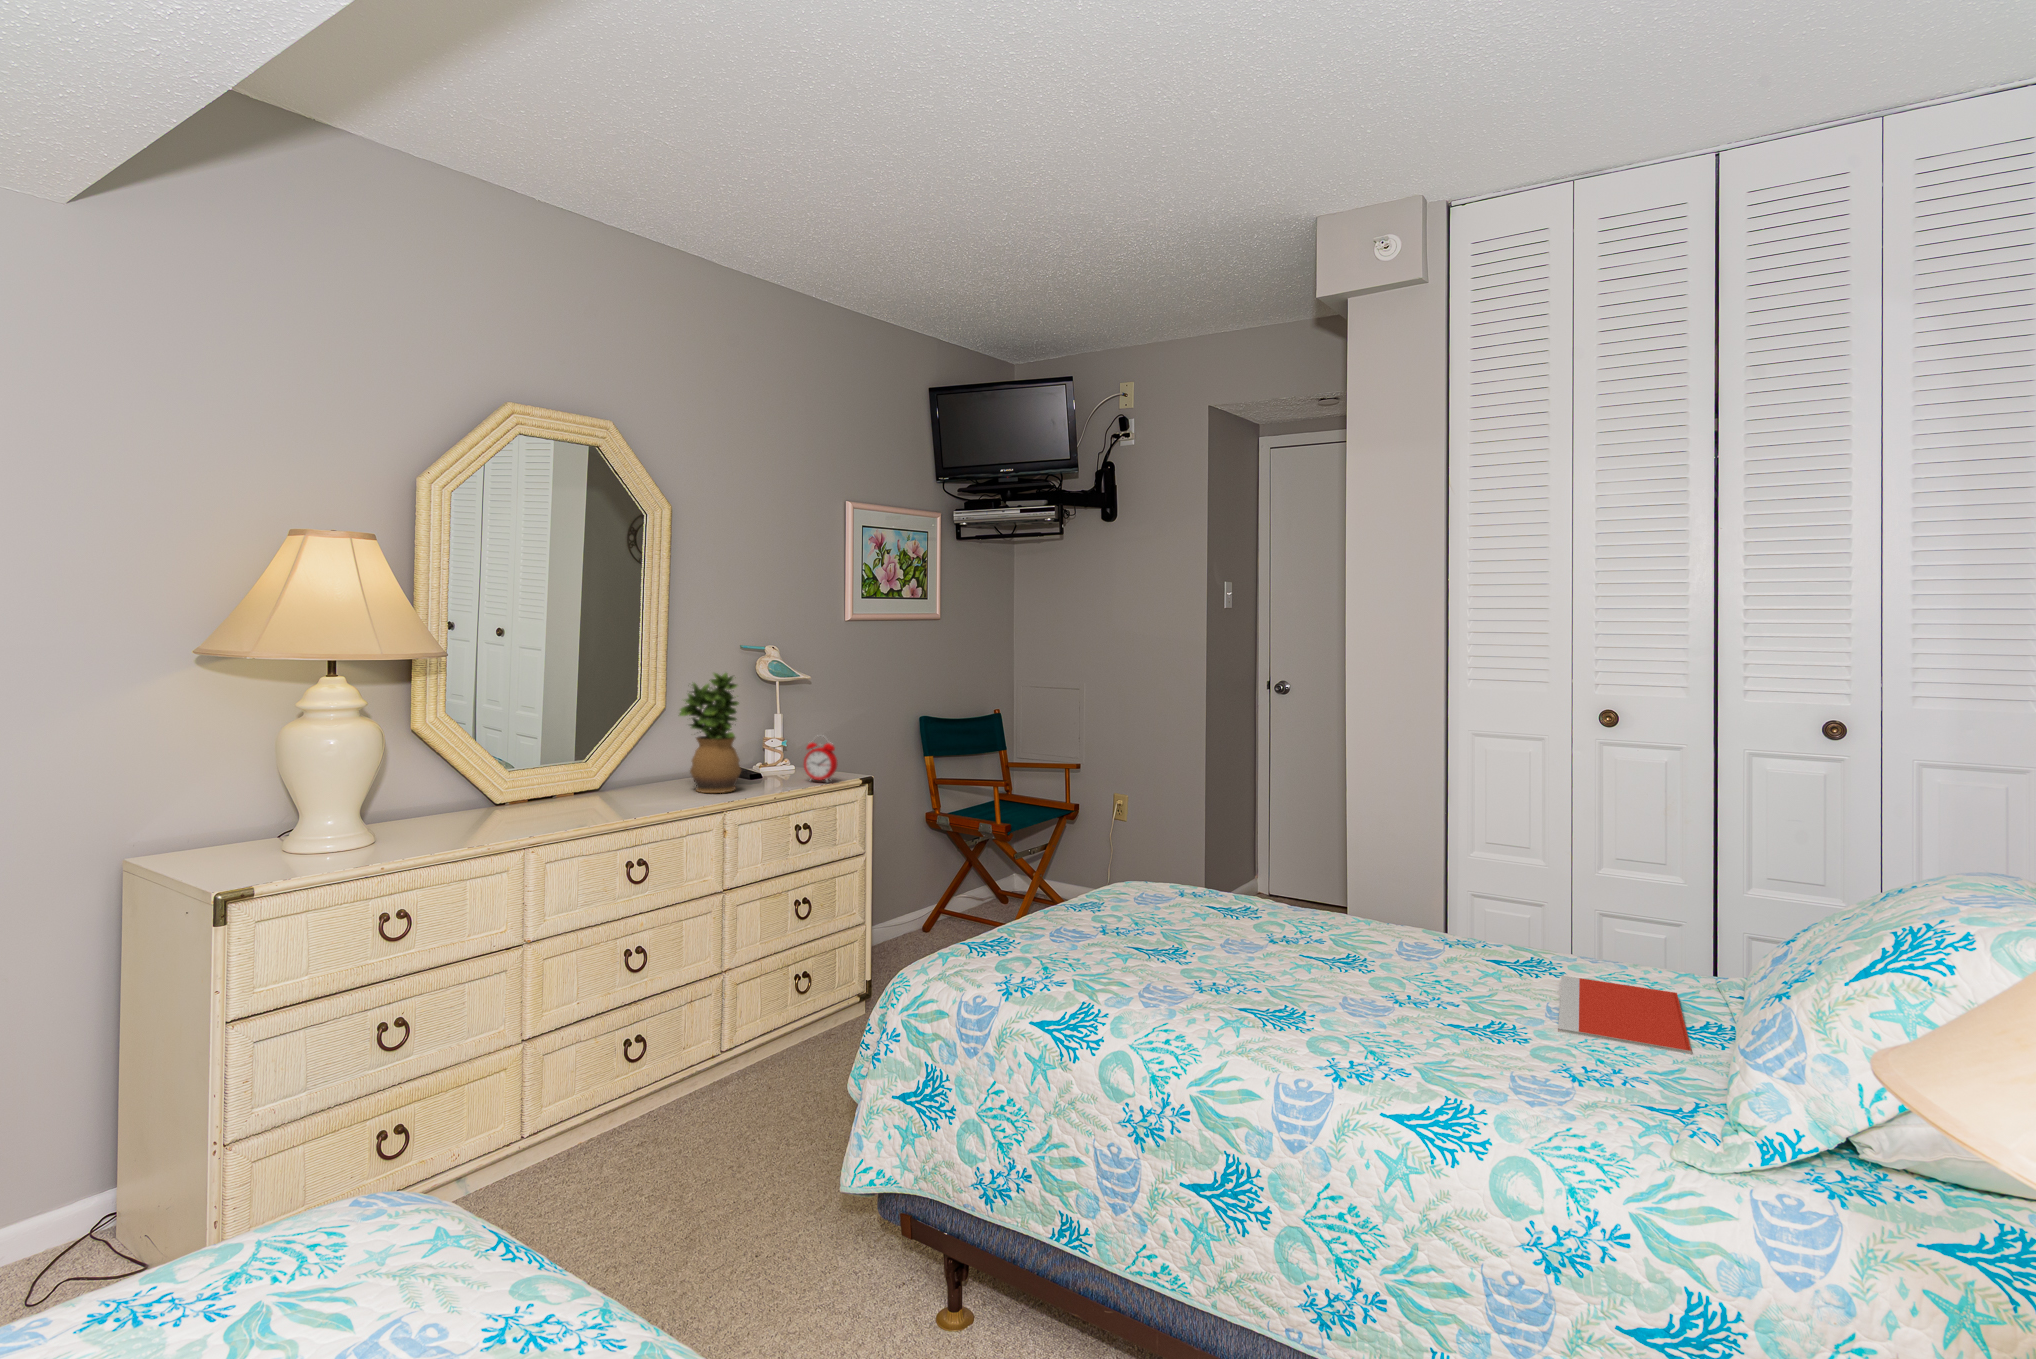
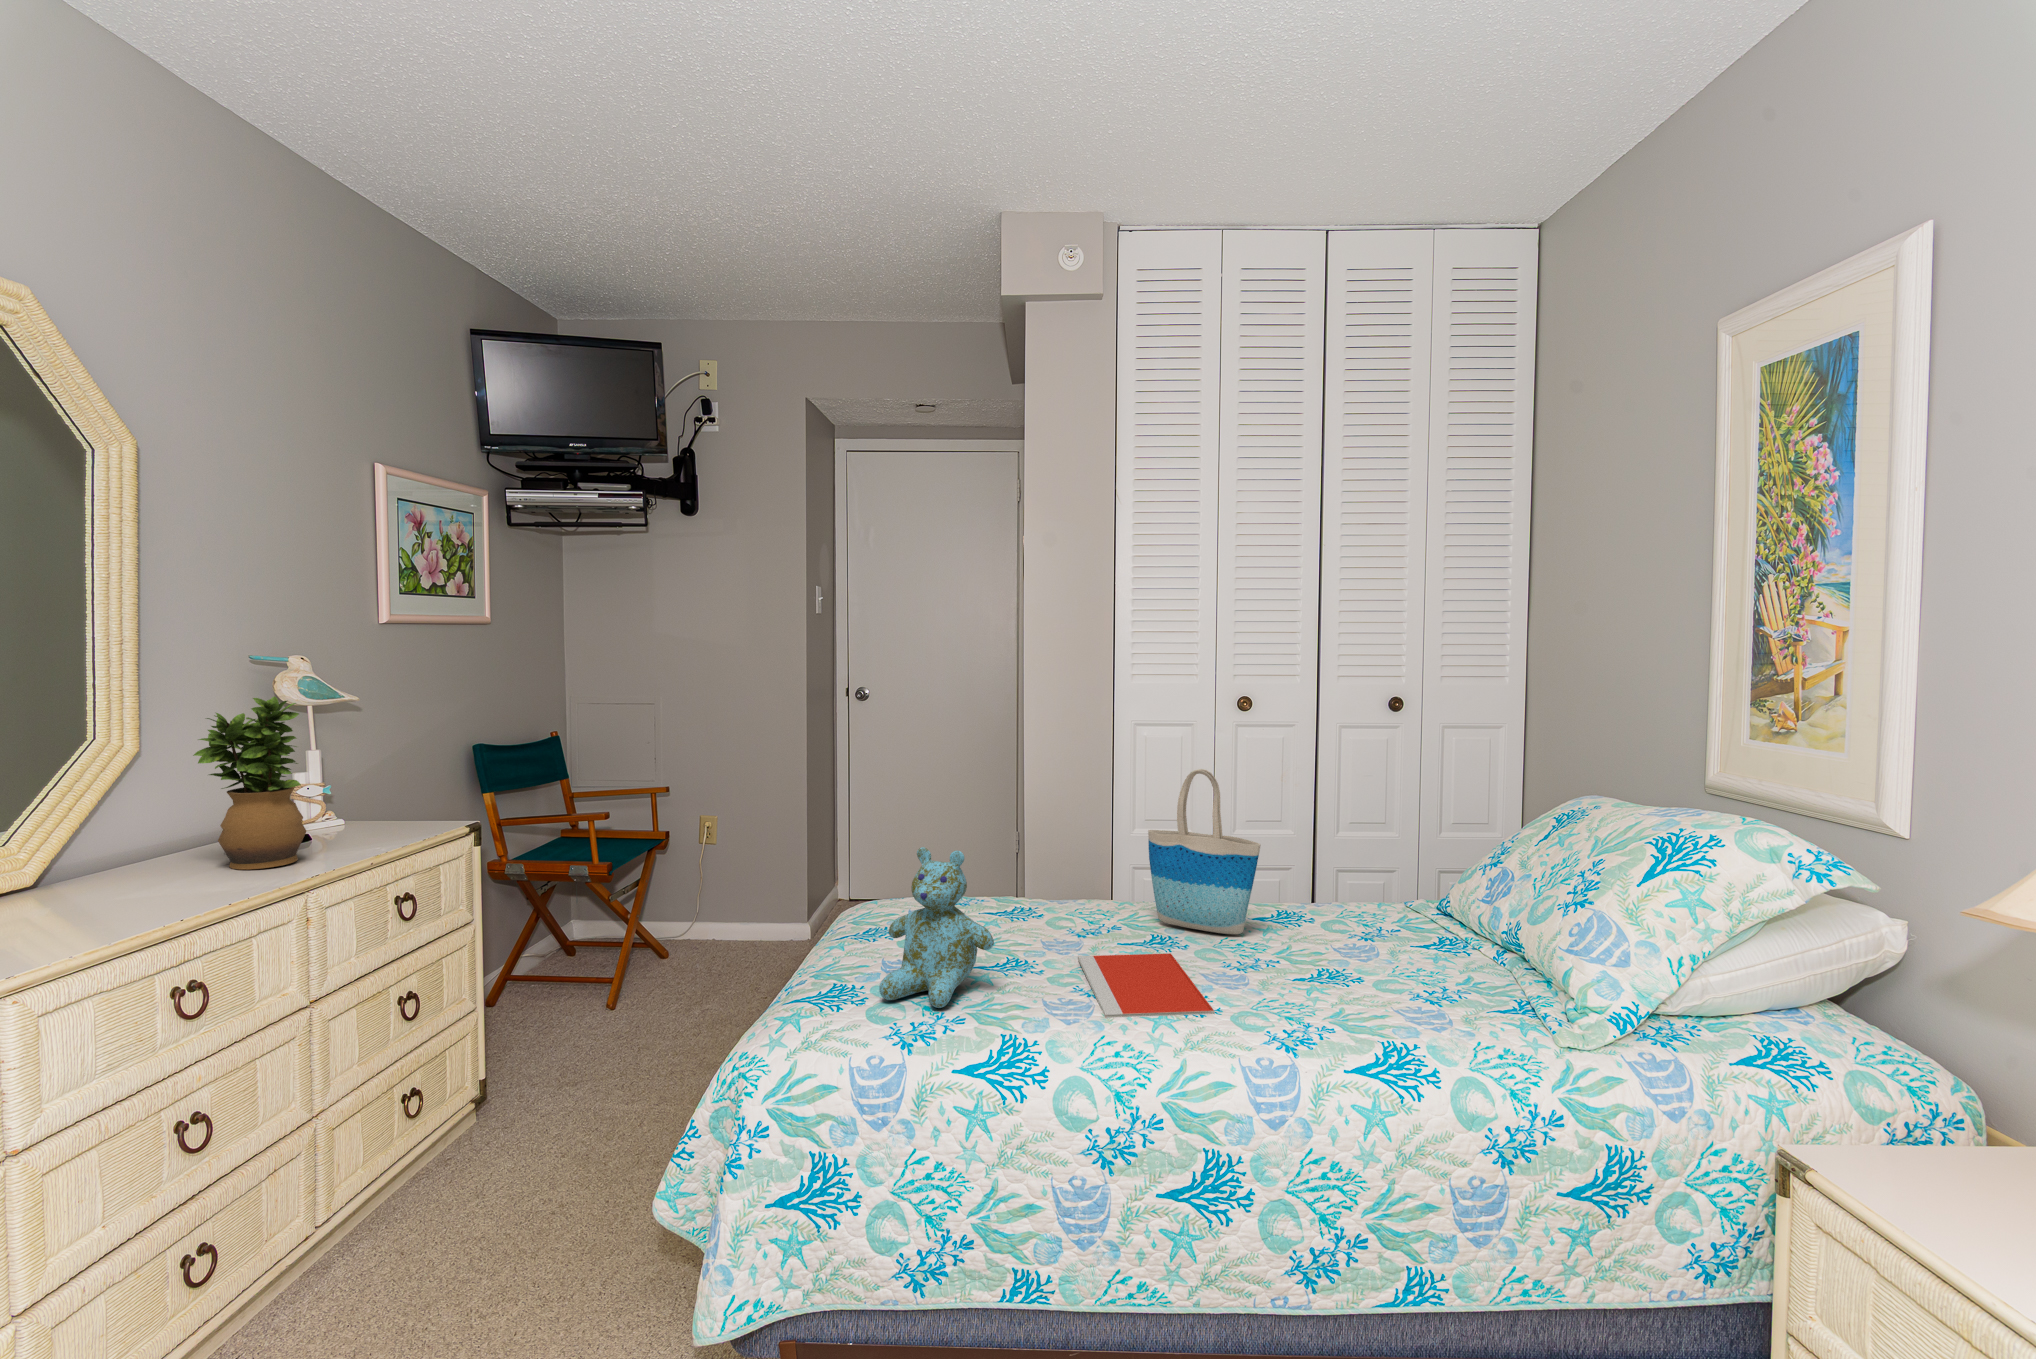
alarm clock: present [804,741,837,781] -> none [381,773,431,836]
tote bag: none [1371,787,1473,975] -> present [1148,769,1261,934]
stuffed bear: none [1022,828,1125,972] -> present [879,847,994,1008]
notebook: present [1558,975,1692,1054] -> present [1078,953,1214,1018]

